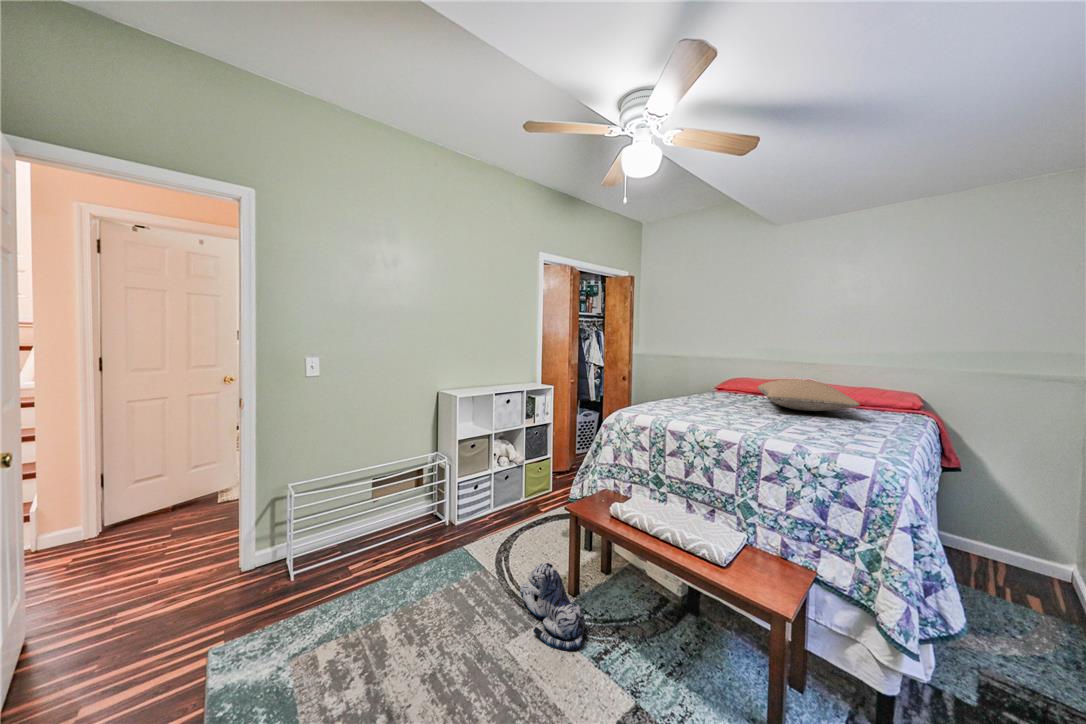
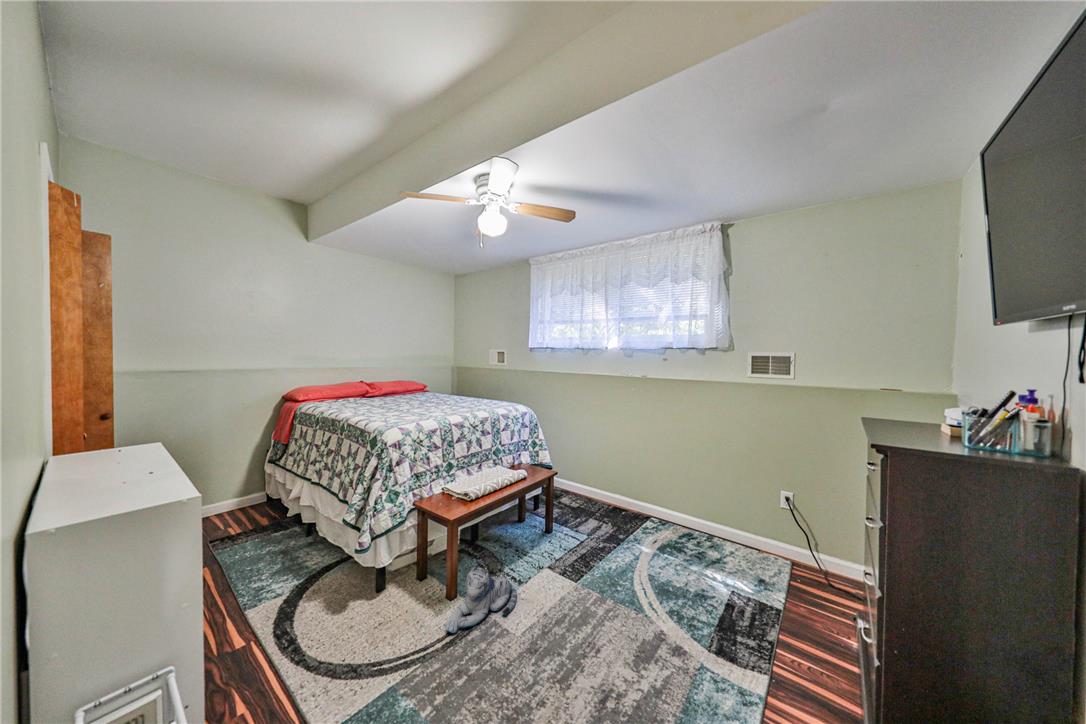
pillow: present [758,379,860,411] -> none [368,381,439,402]

